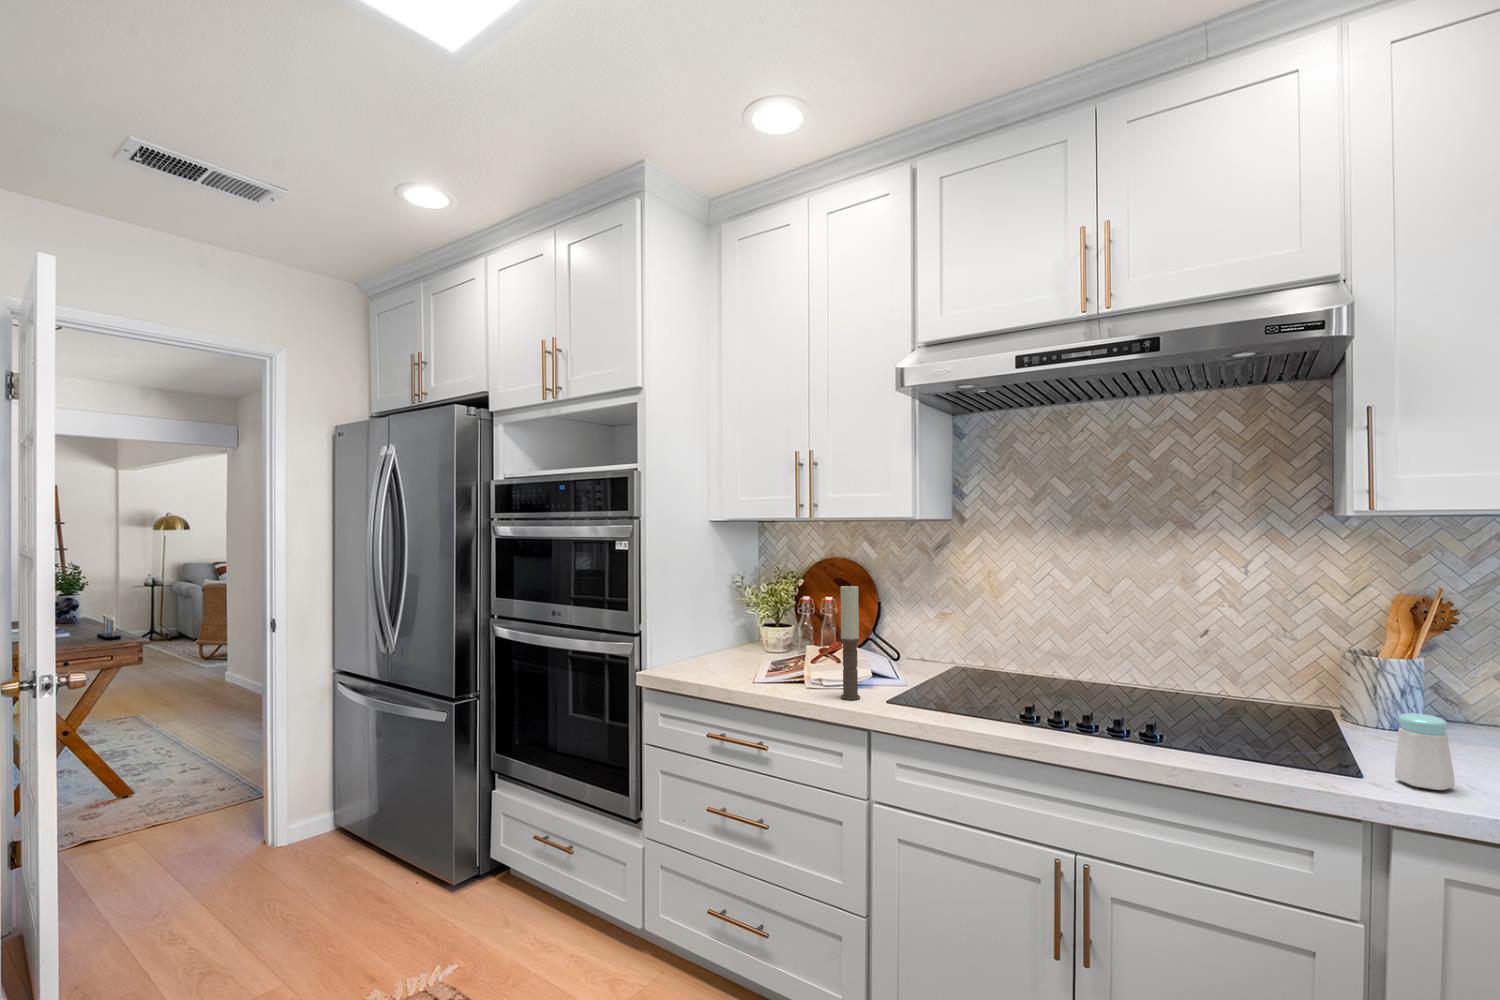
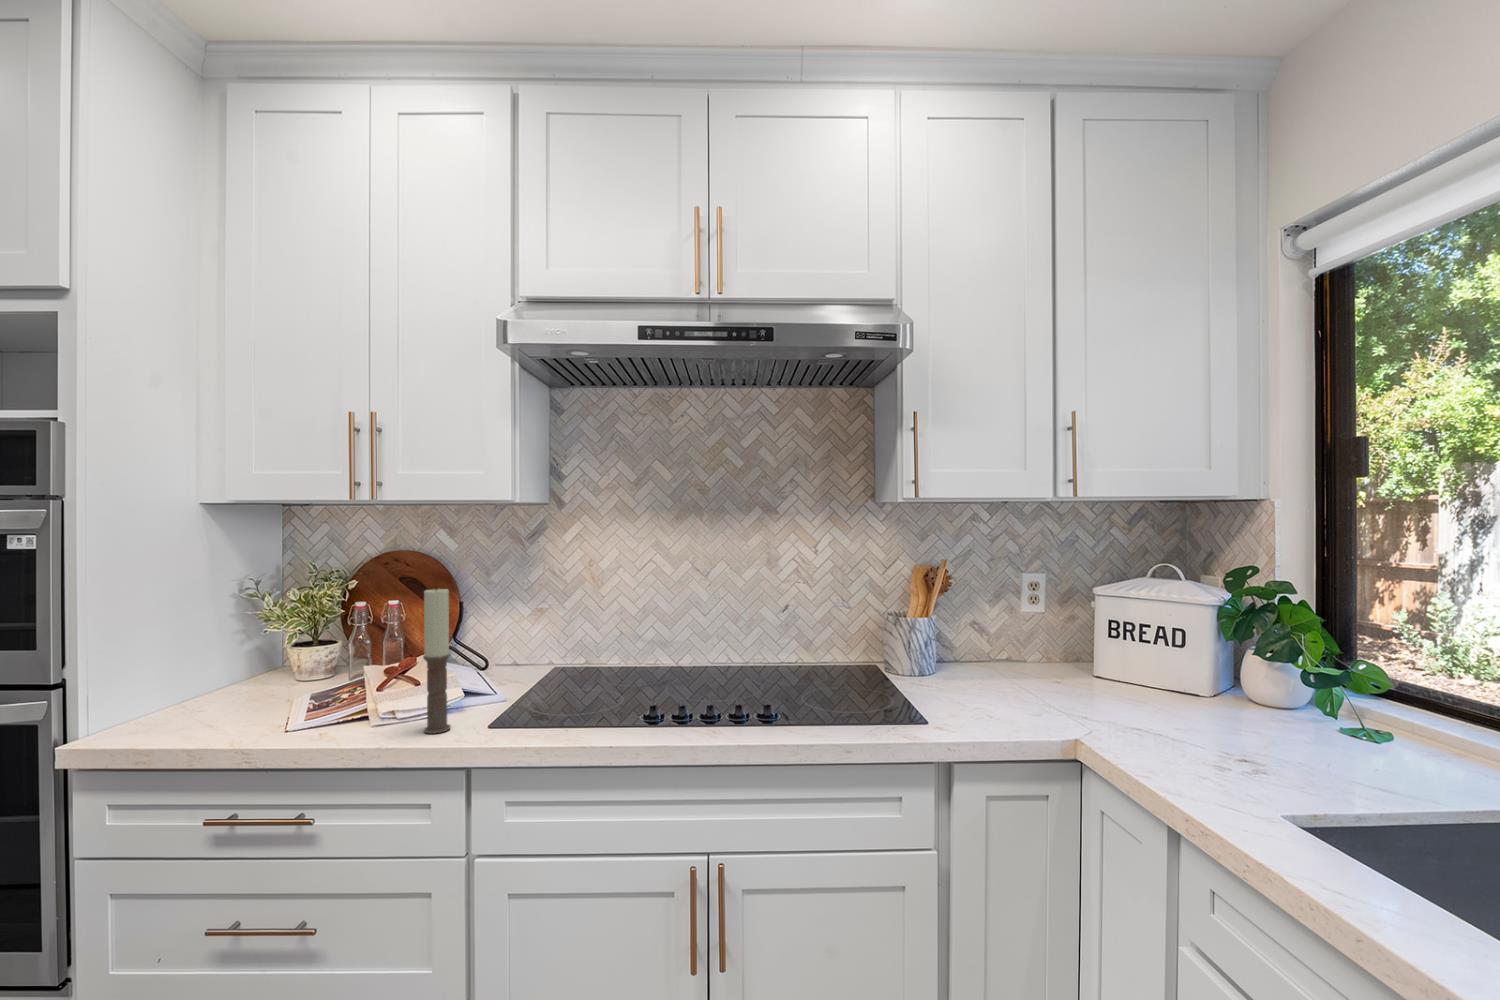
salt shaker: present [1395,713,1455,790] -> none [955,664,992,726]

